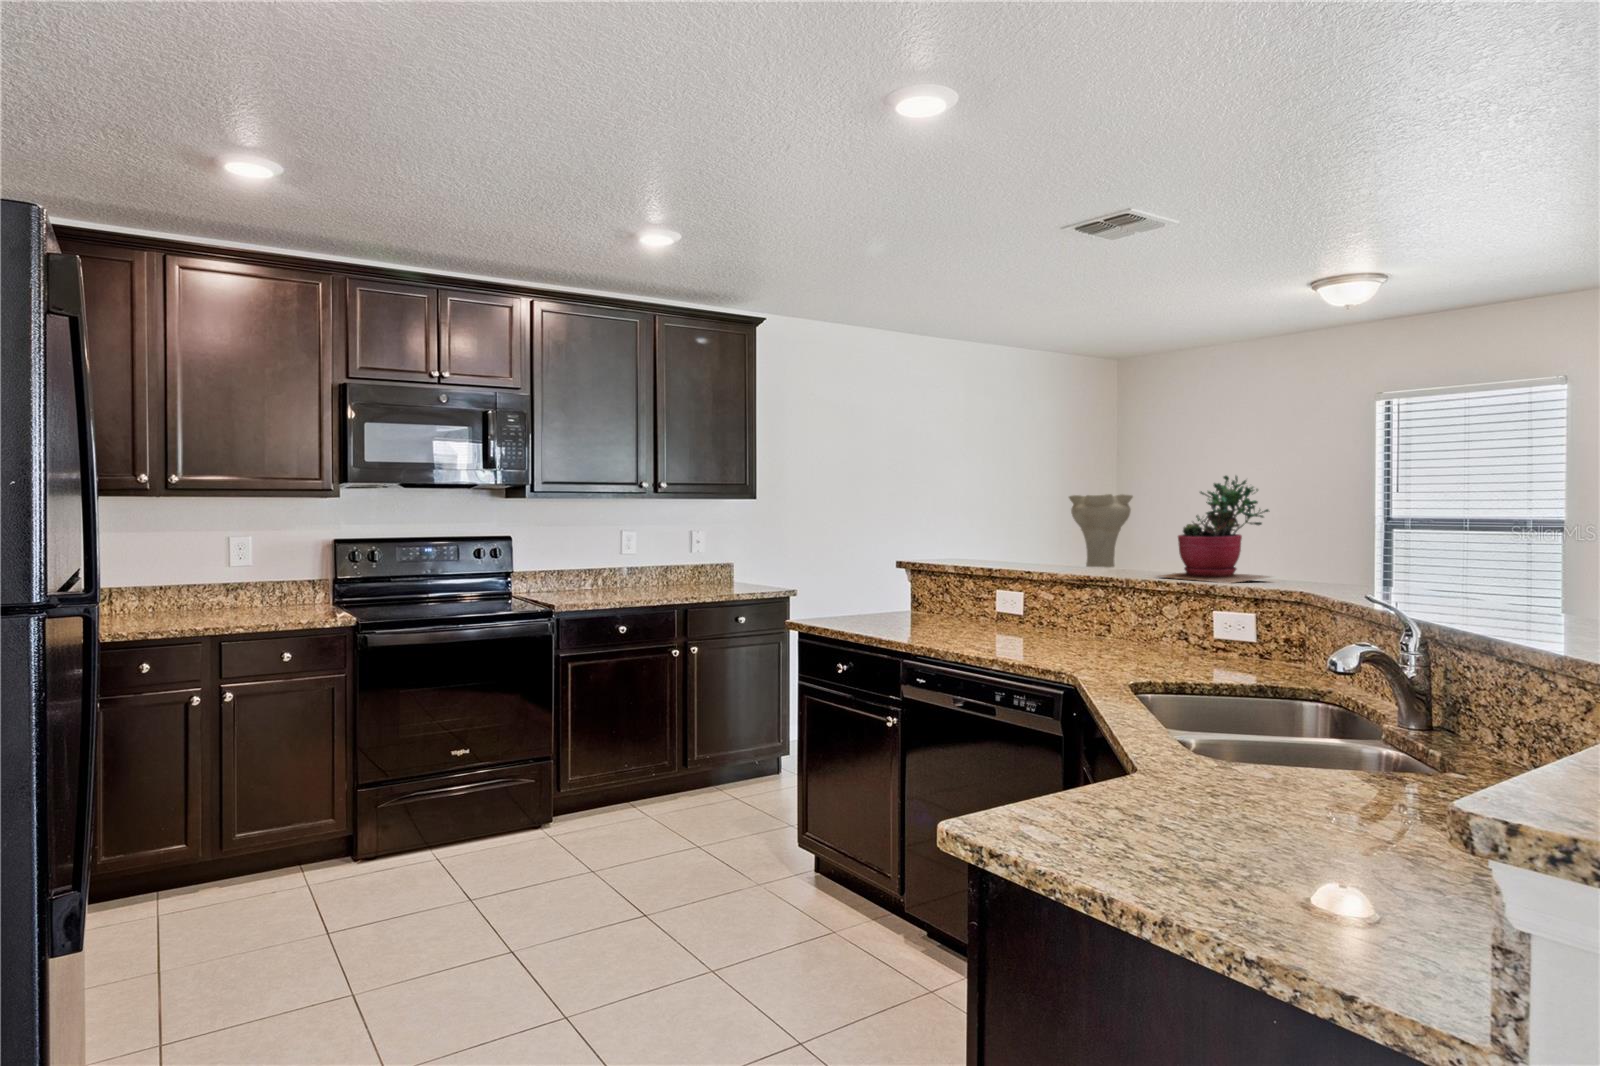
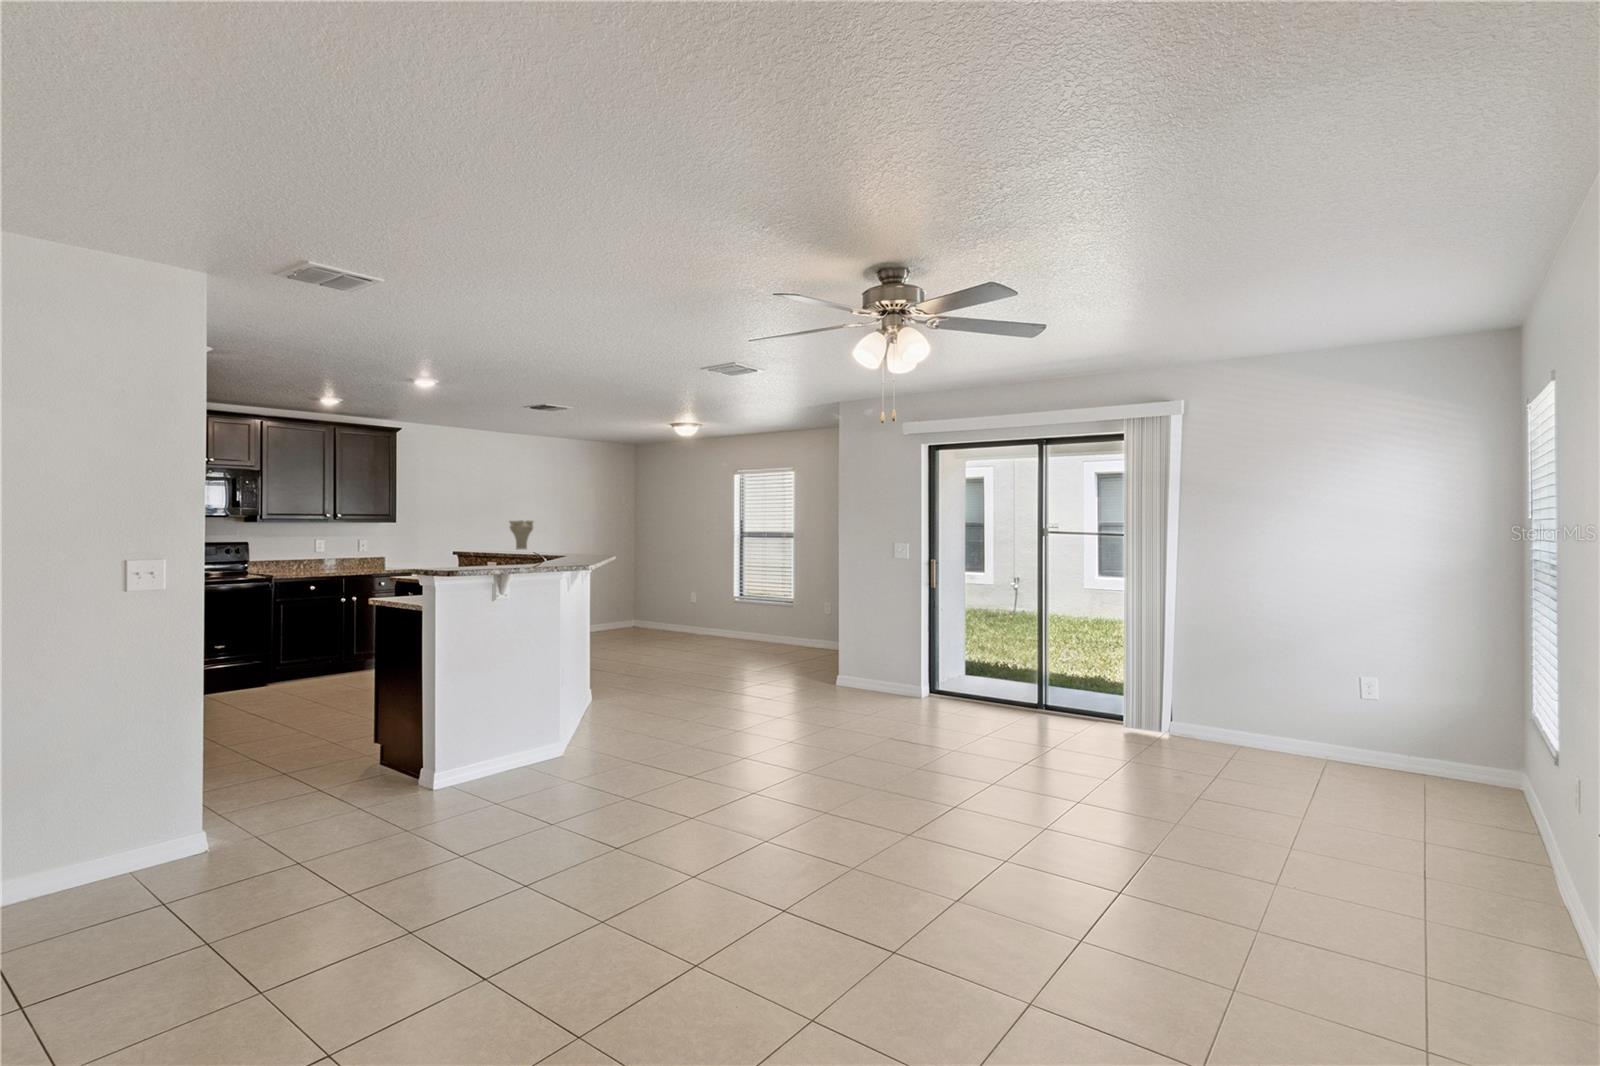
succulent plant: present [1159,476,1269,583] -> none [555,513,601,556]

